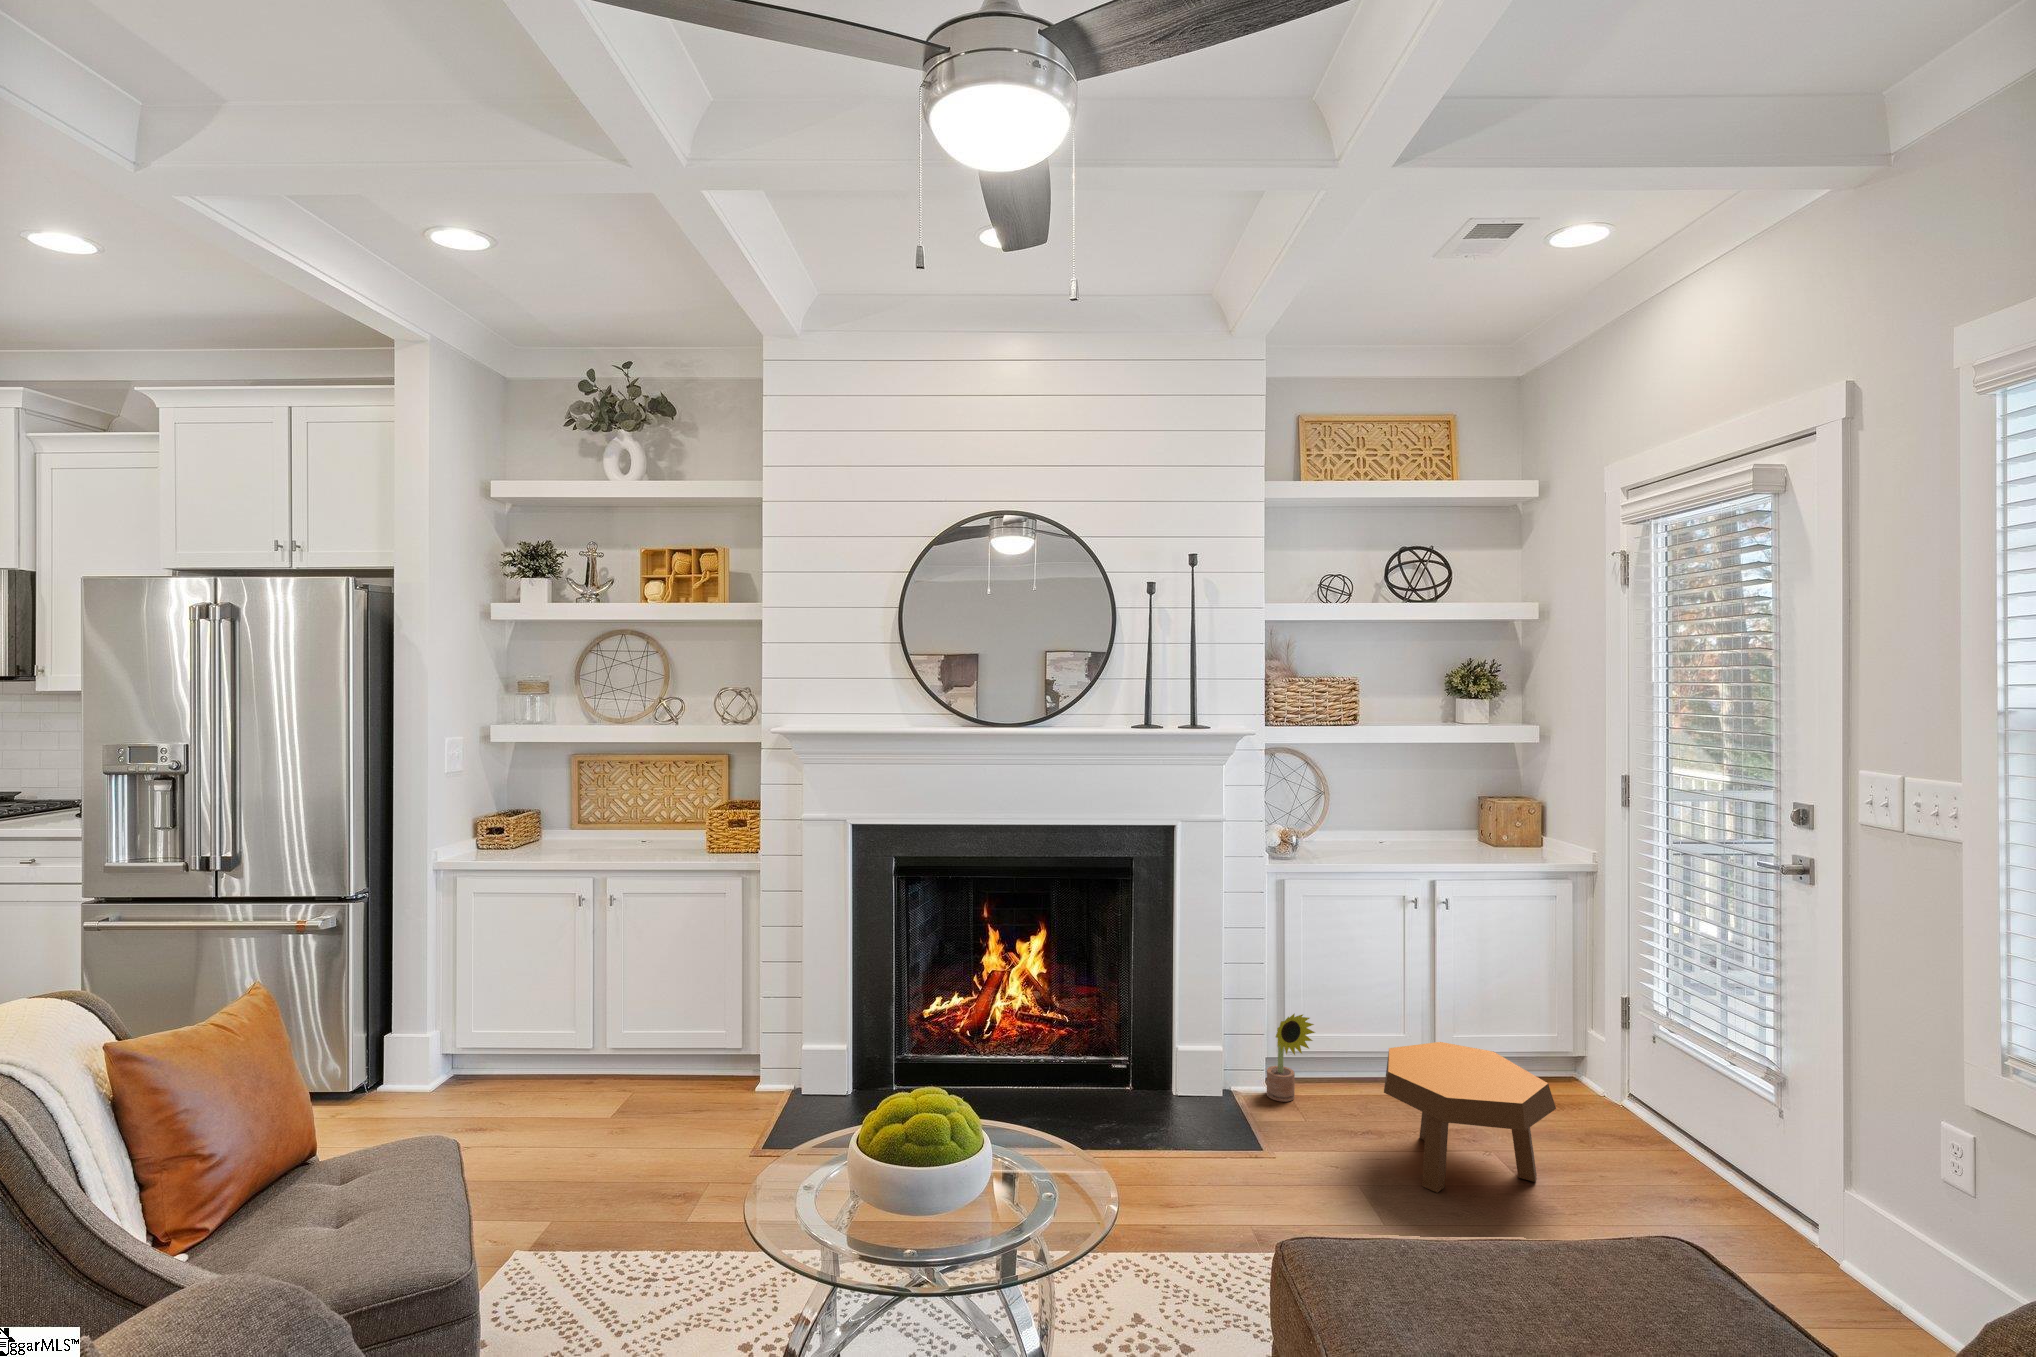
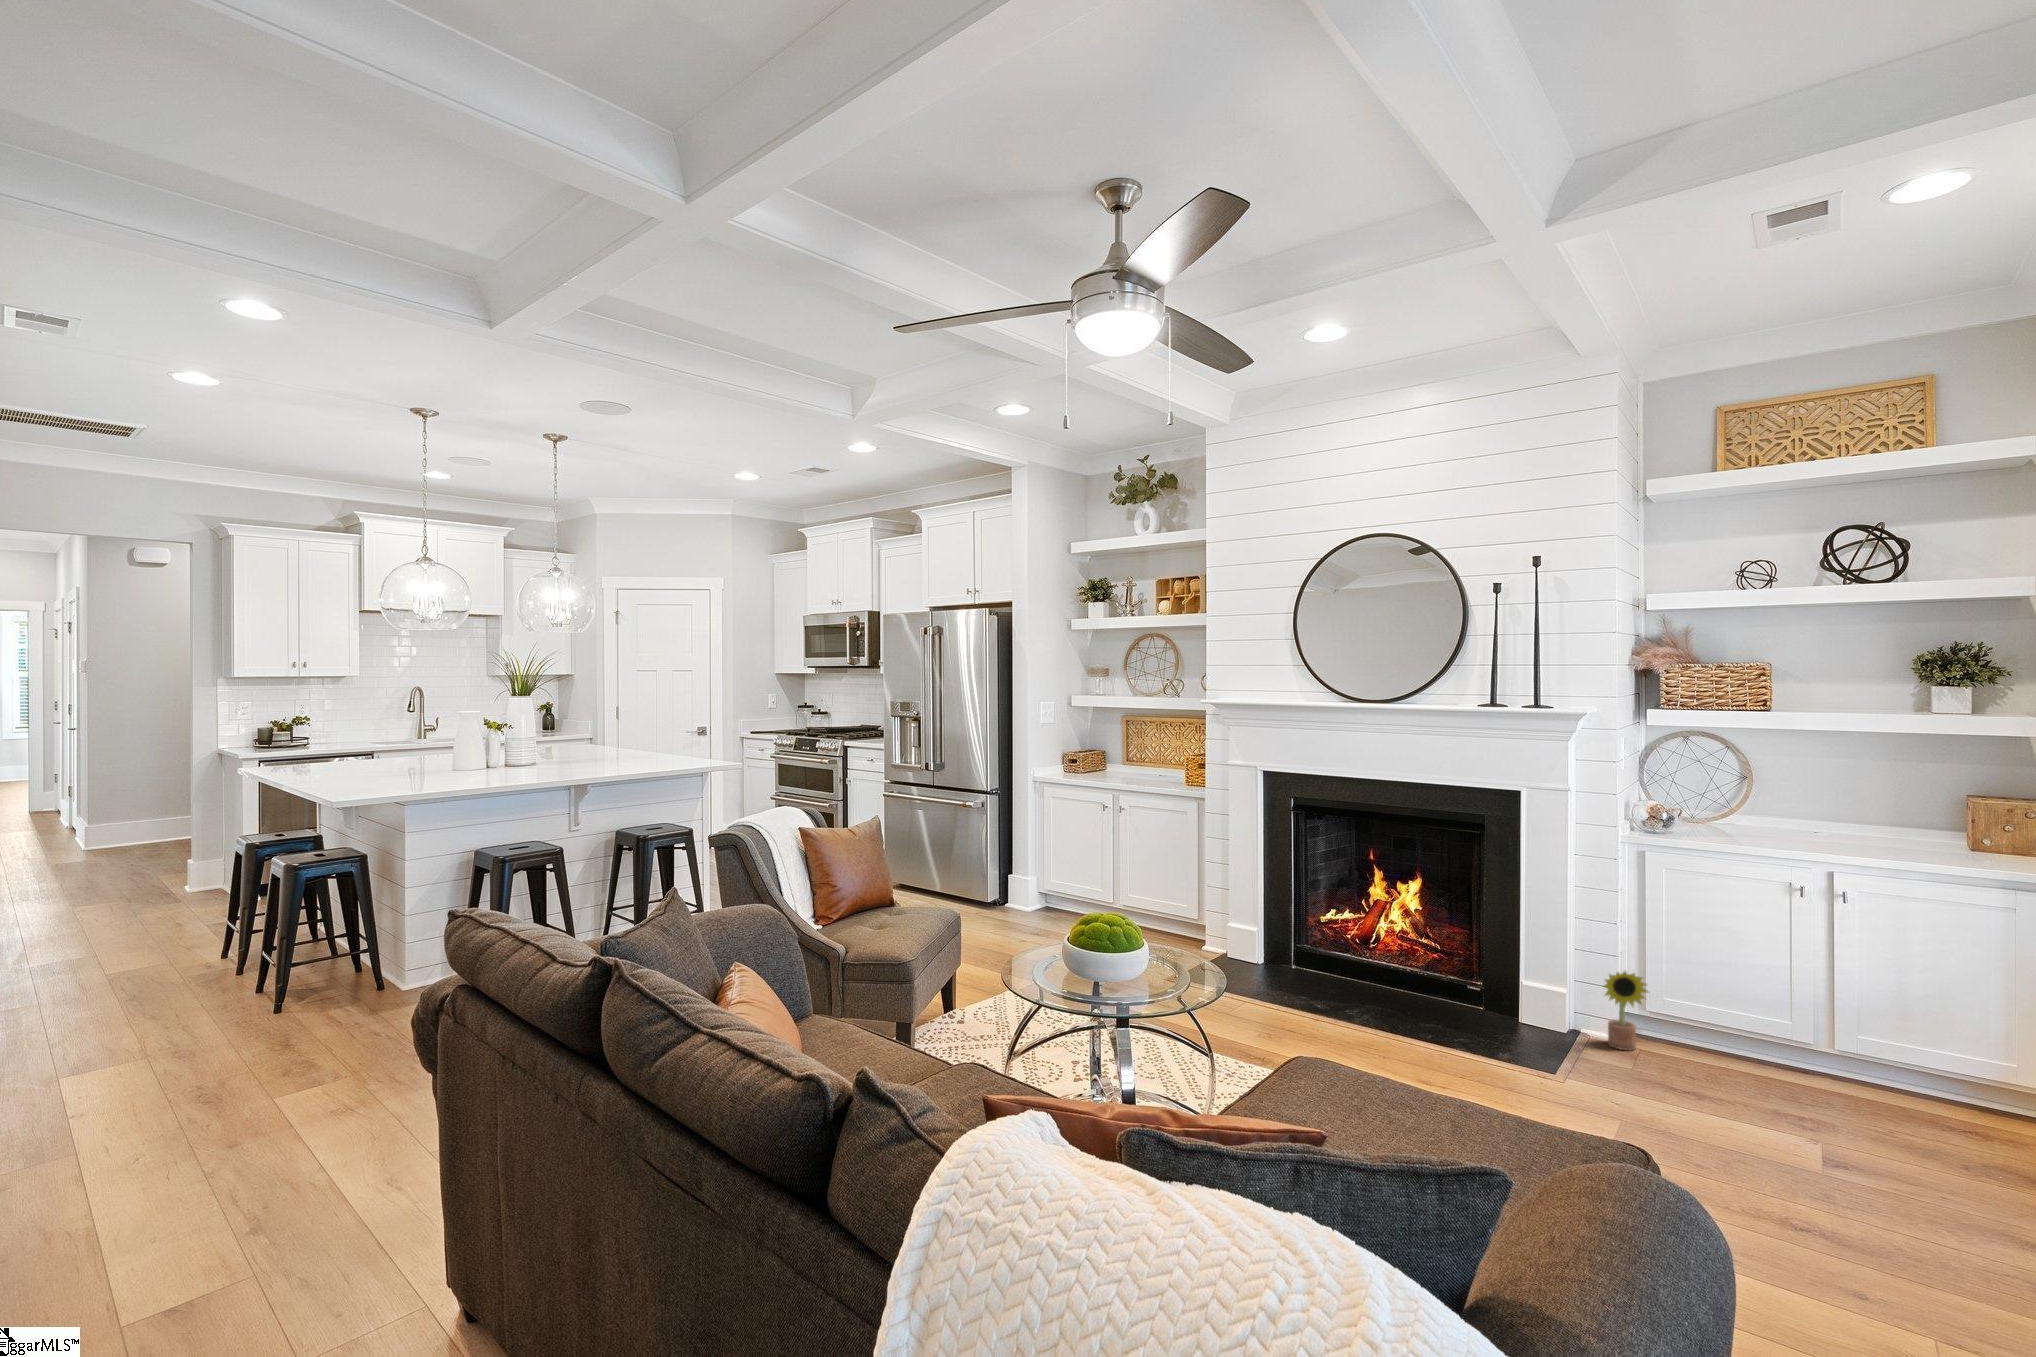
footstool: present [1384,1042,1556,1193] -> none [1658,1011,1832,1149]

